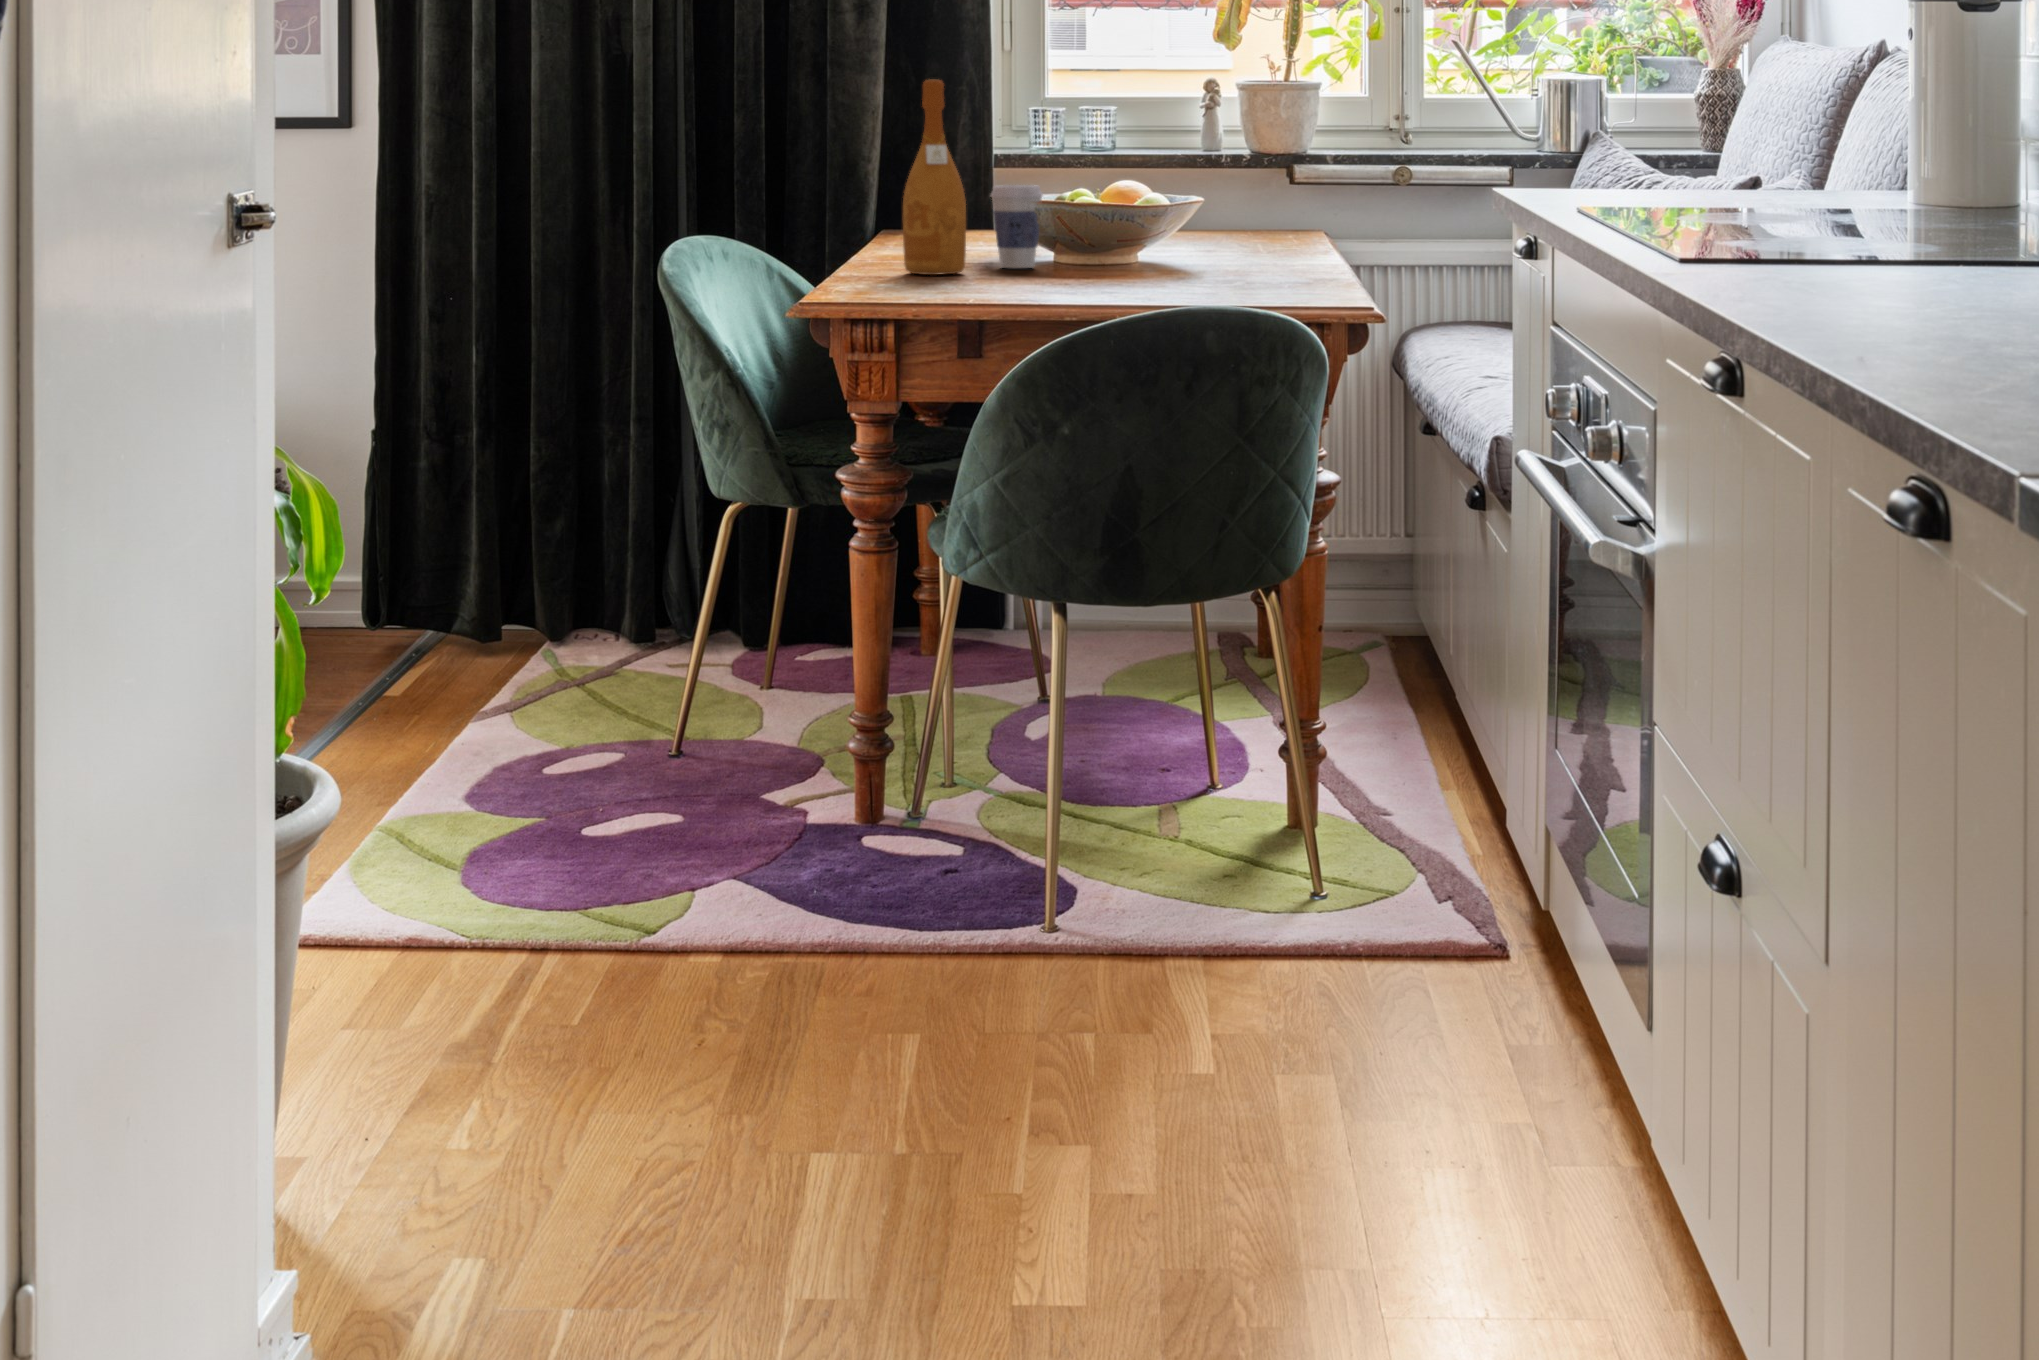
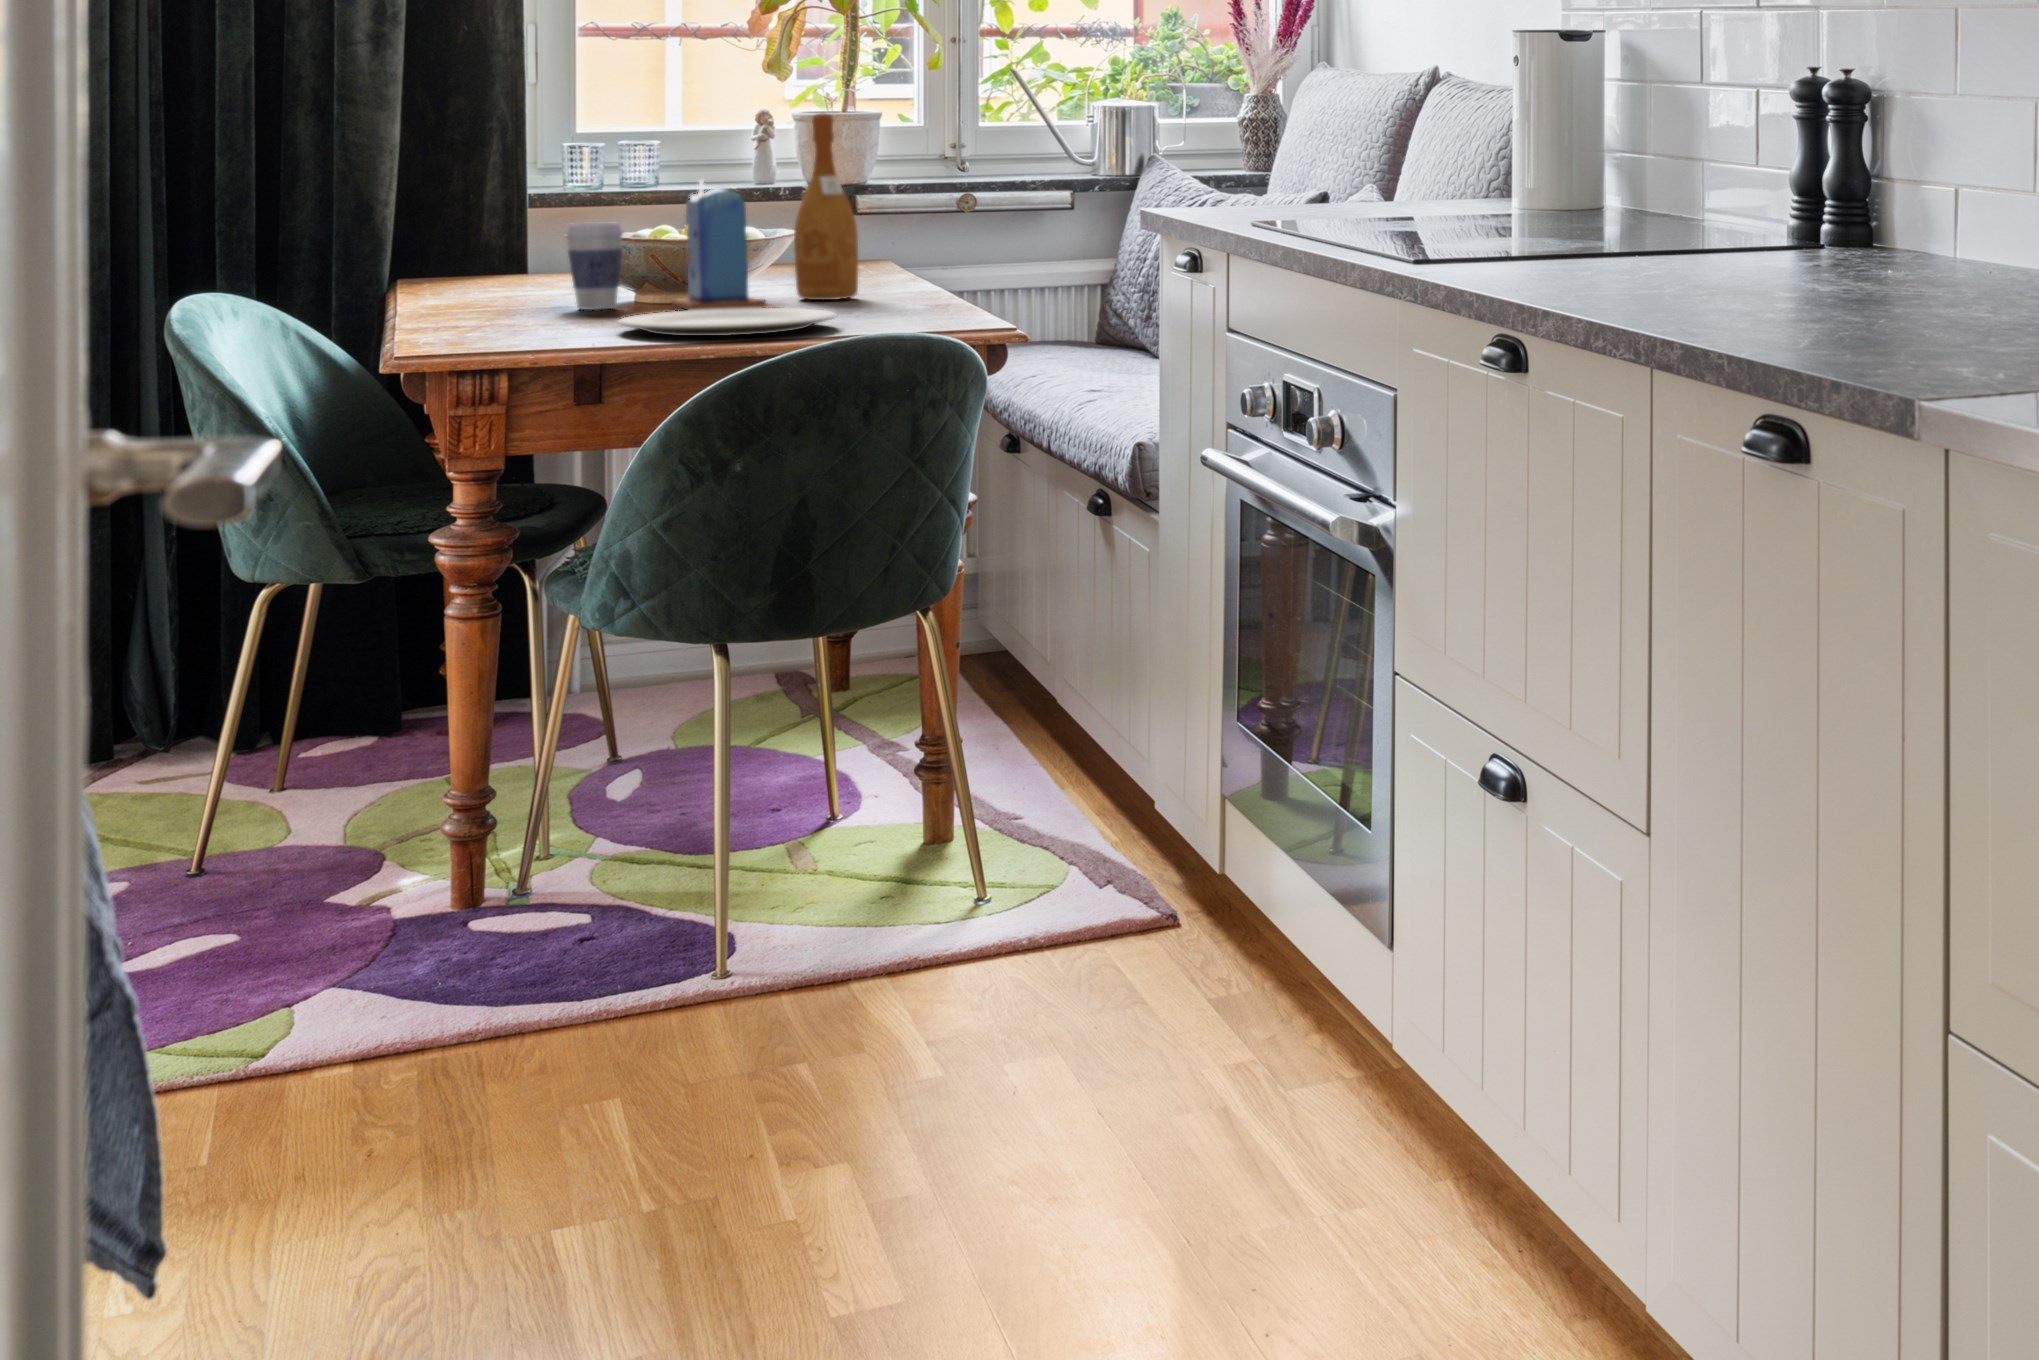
wine bottle: present [903,79,966,275] -> present [794,114,858,300]
candle: none [1083,144,1164,273] -> present [671,180,766,310]
plate: none [1011,272,1214,297] -> present [617,308,836,336]

